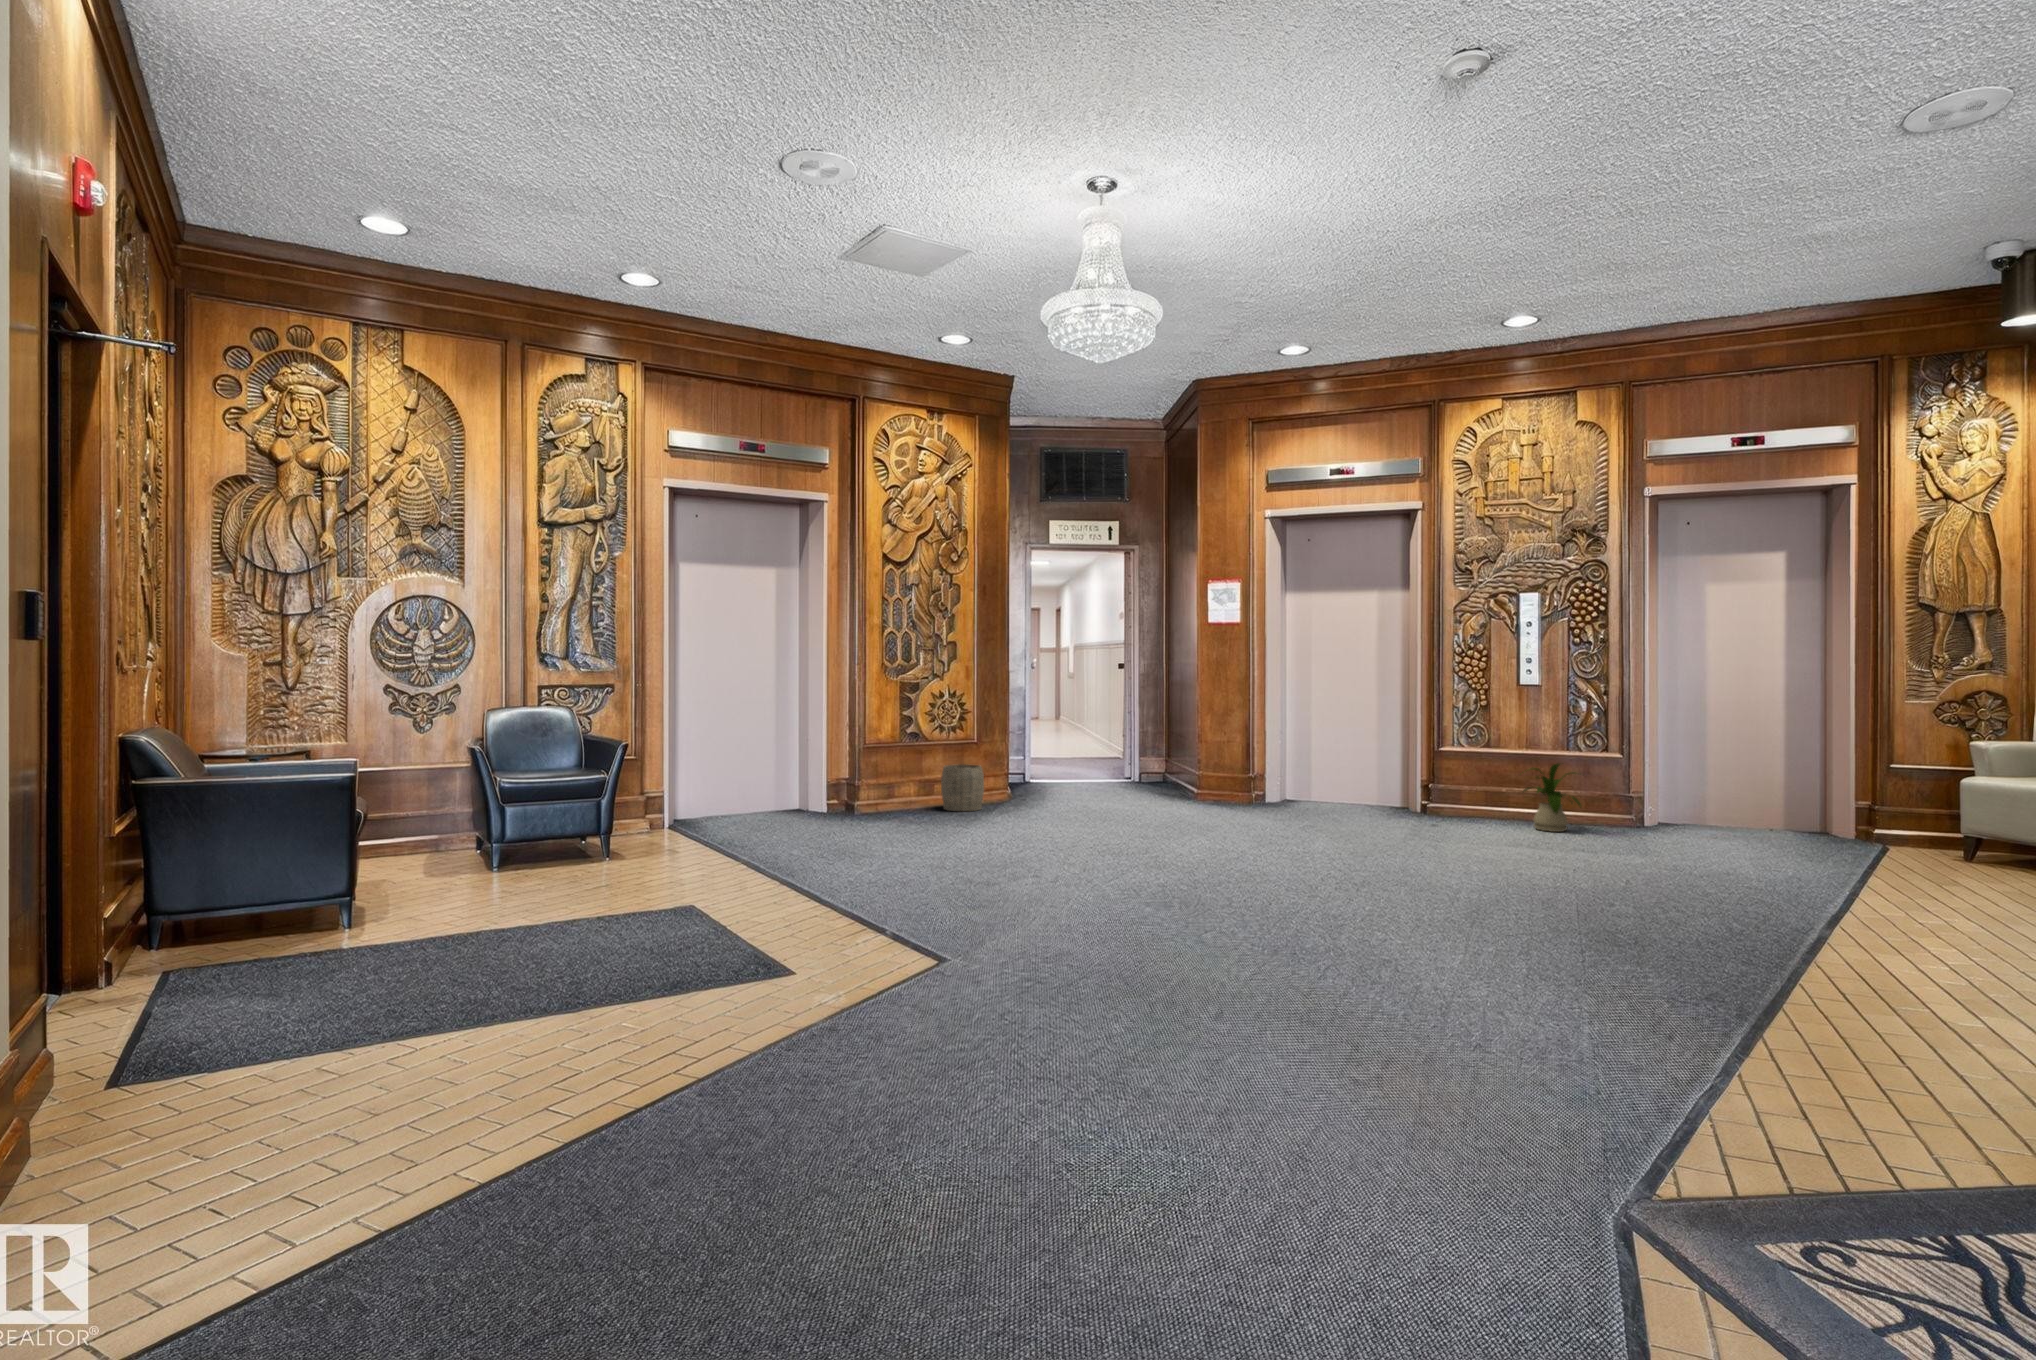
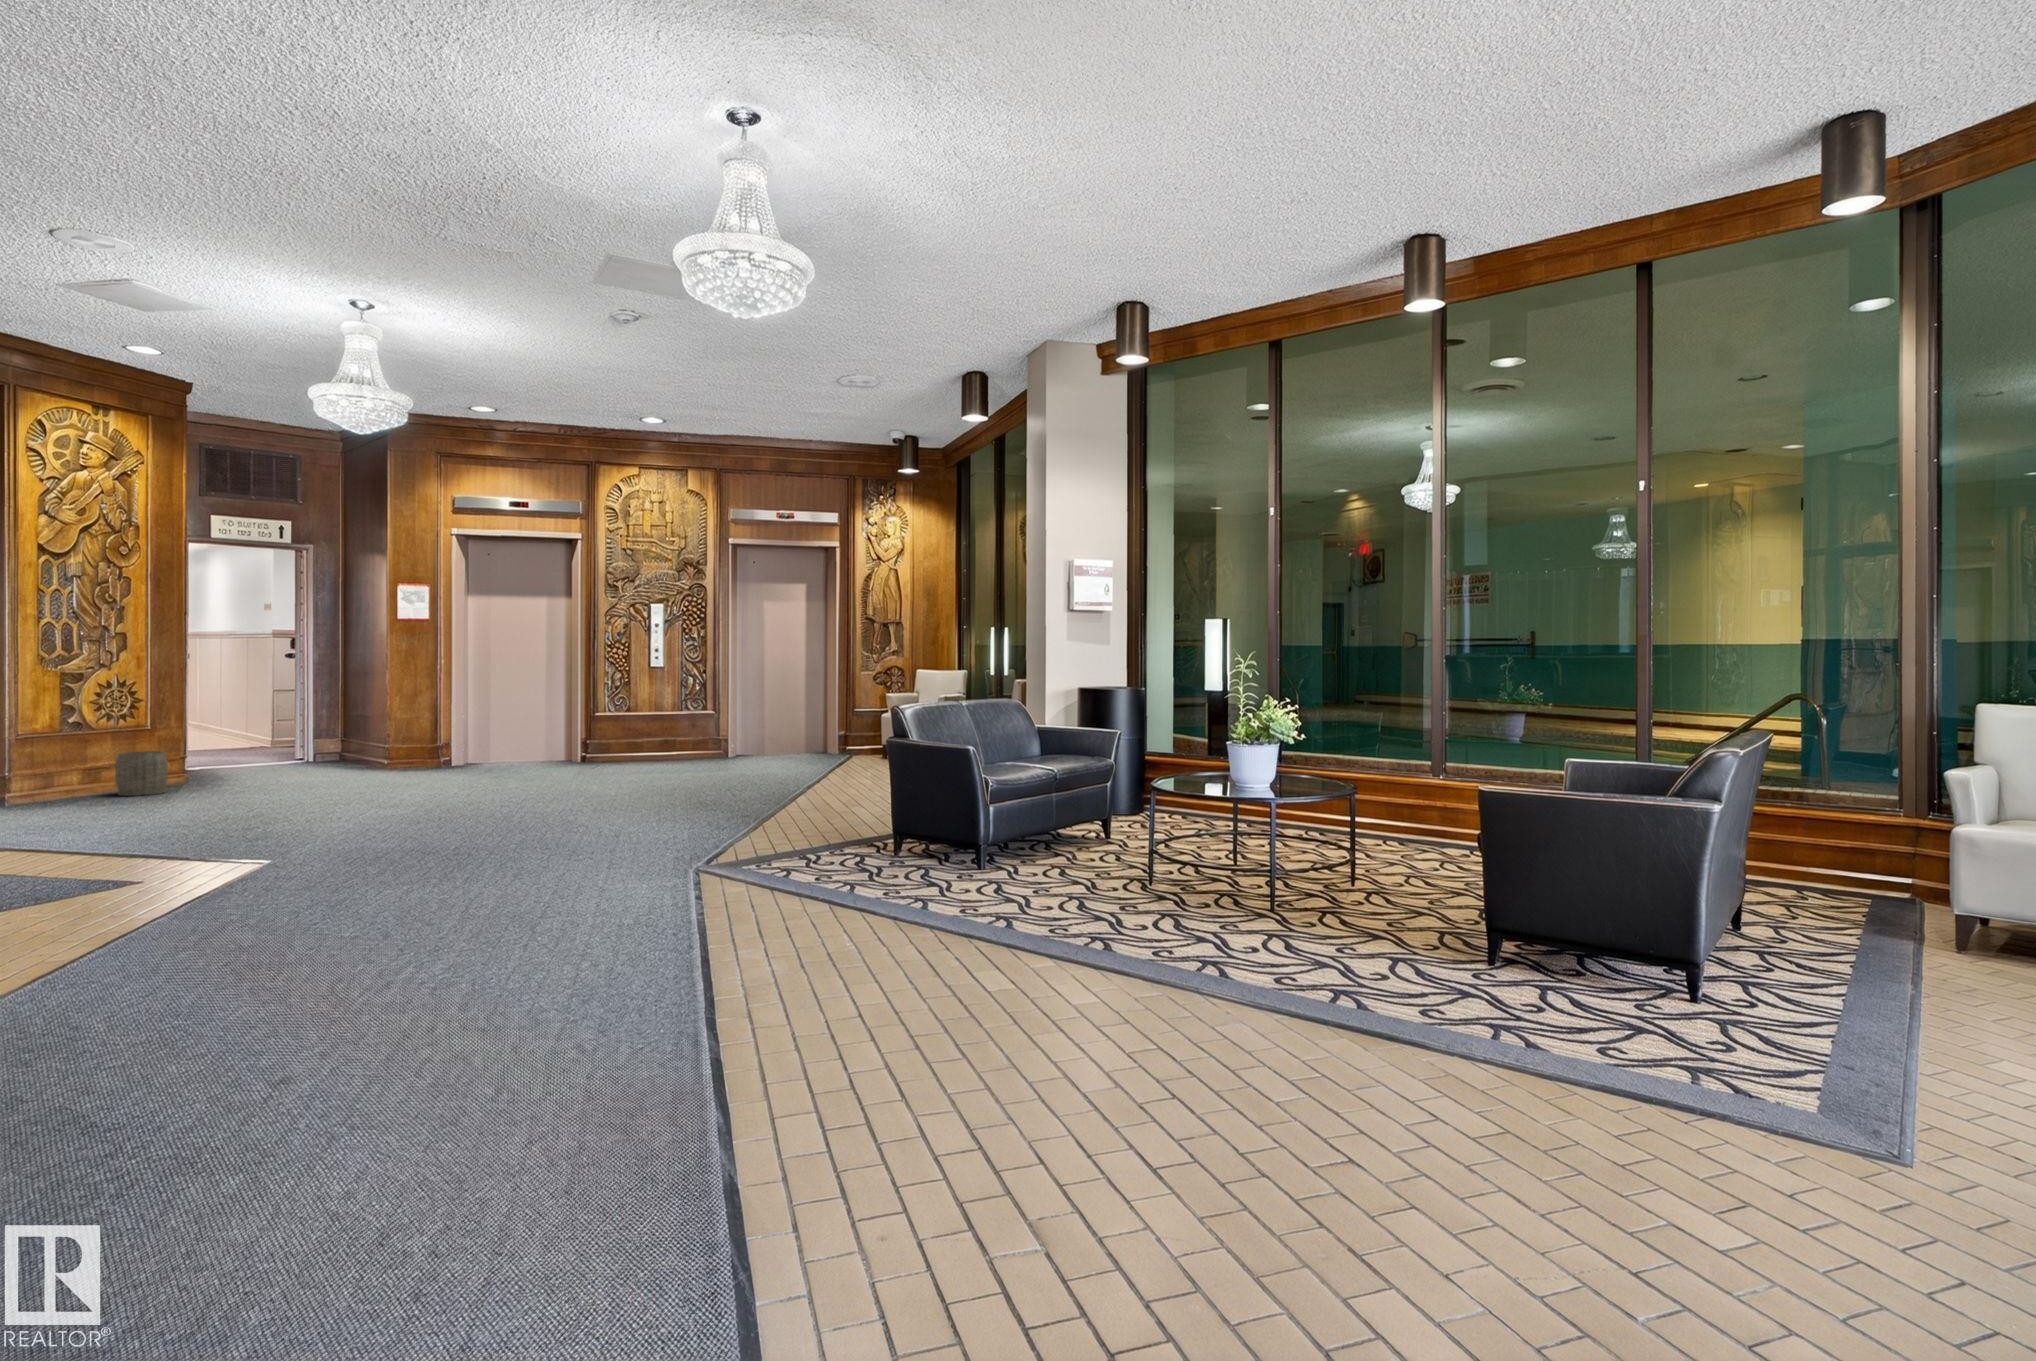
house plant: present [1522,764,1581,832] -> none [650,722,694,769]

